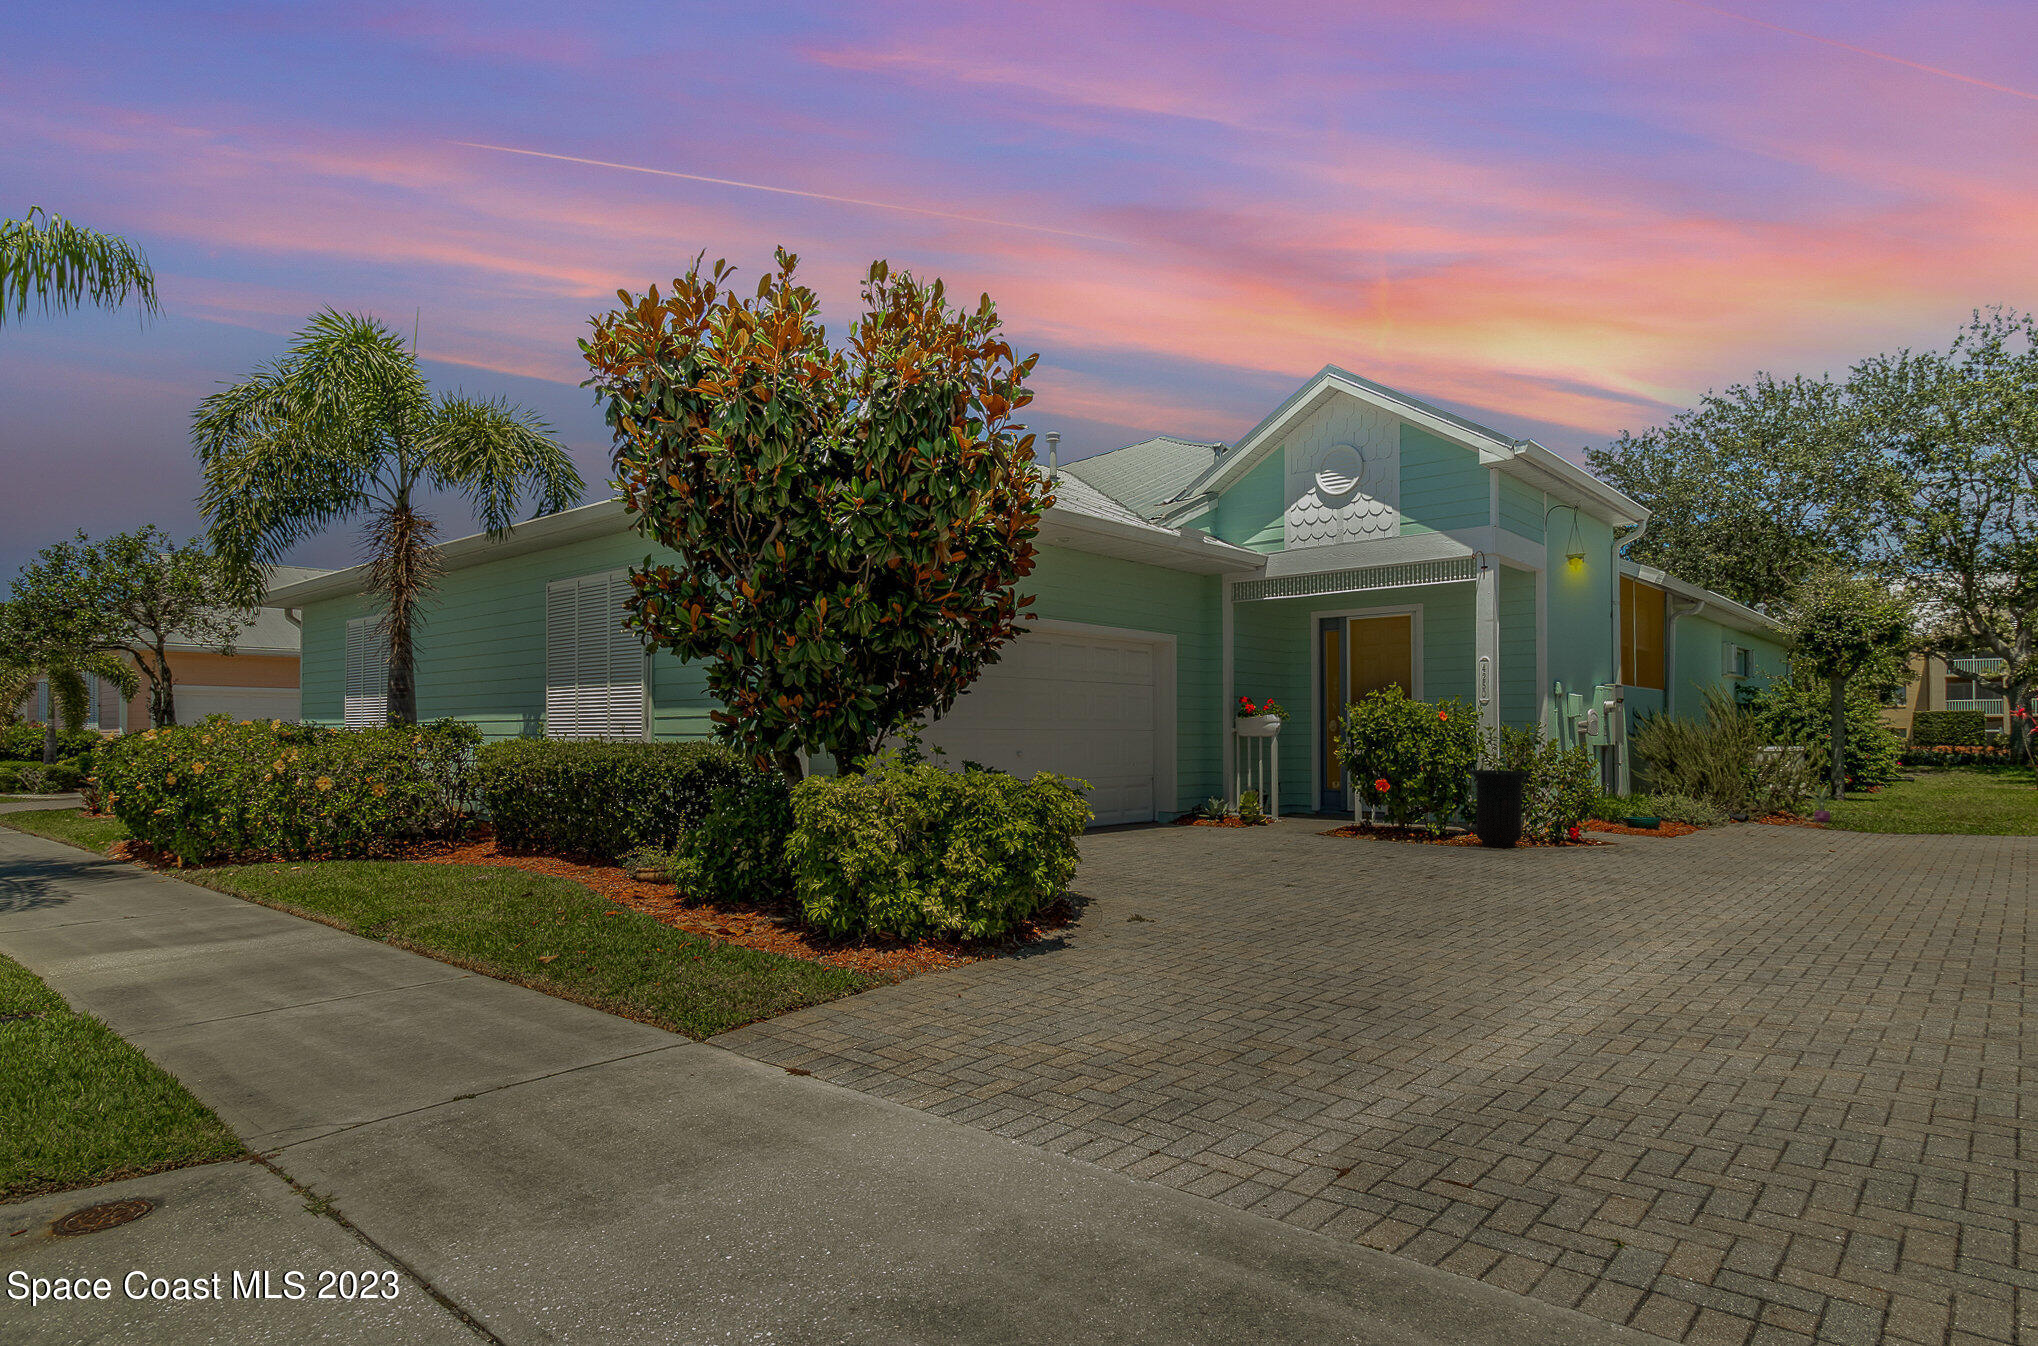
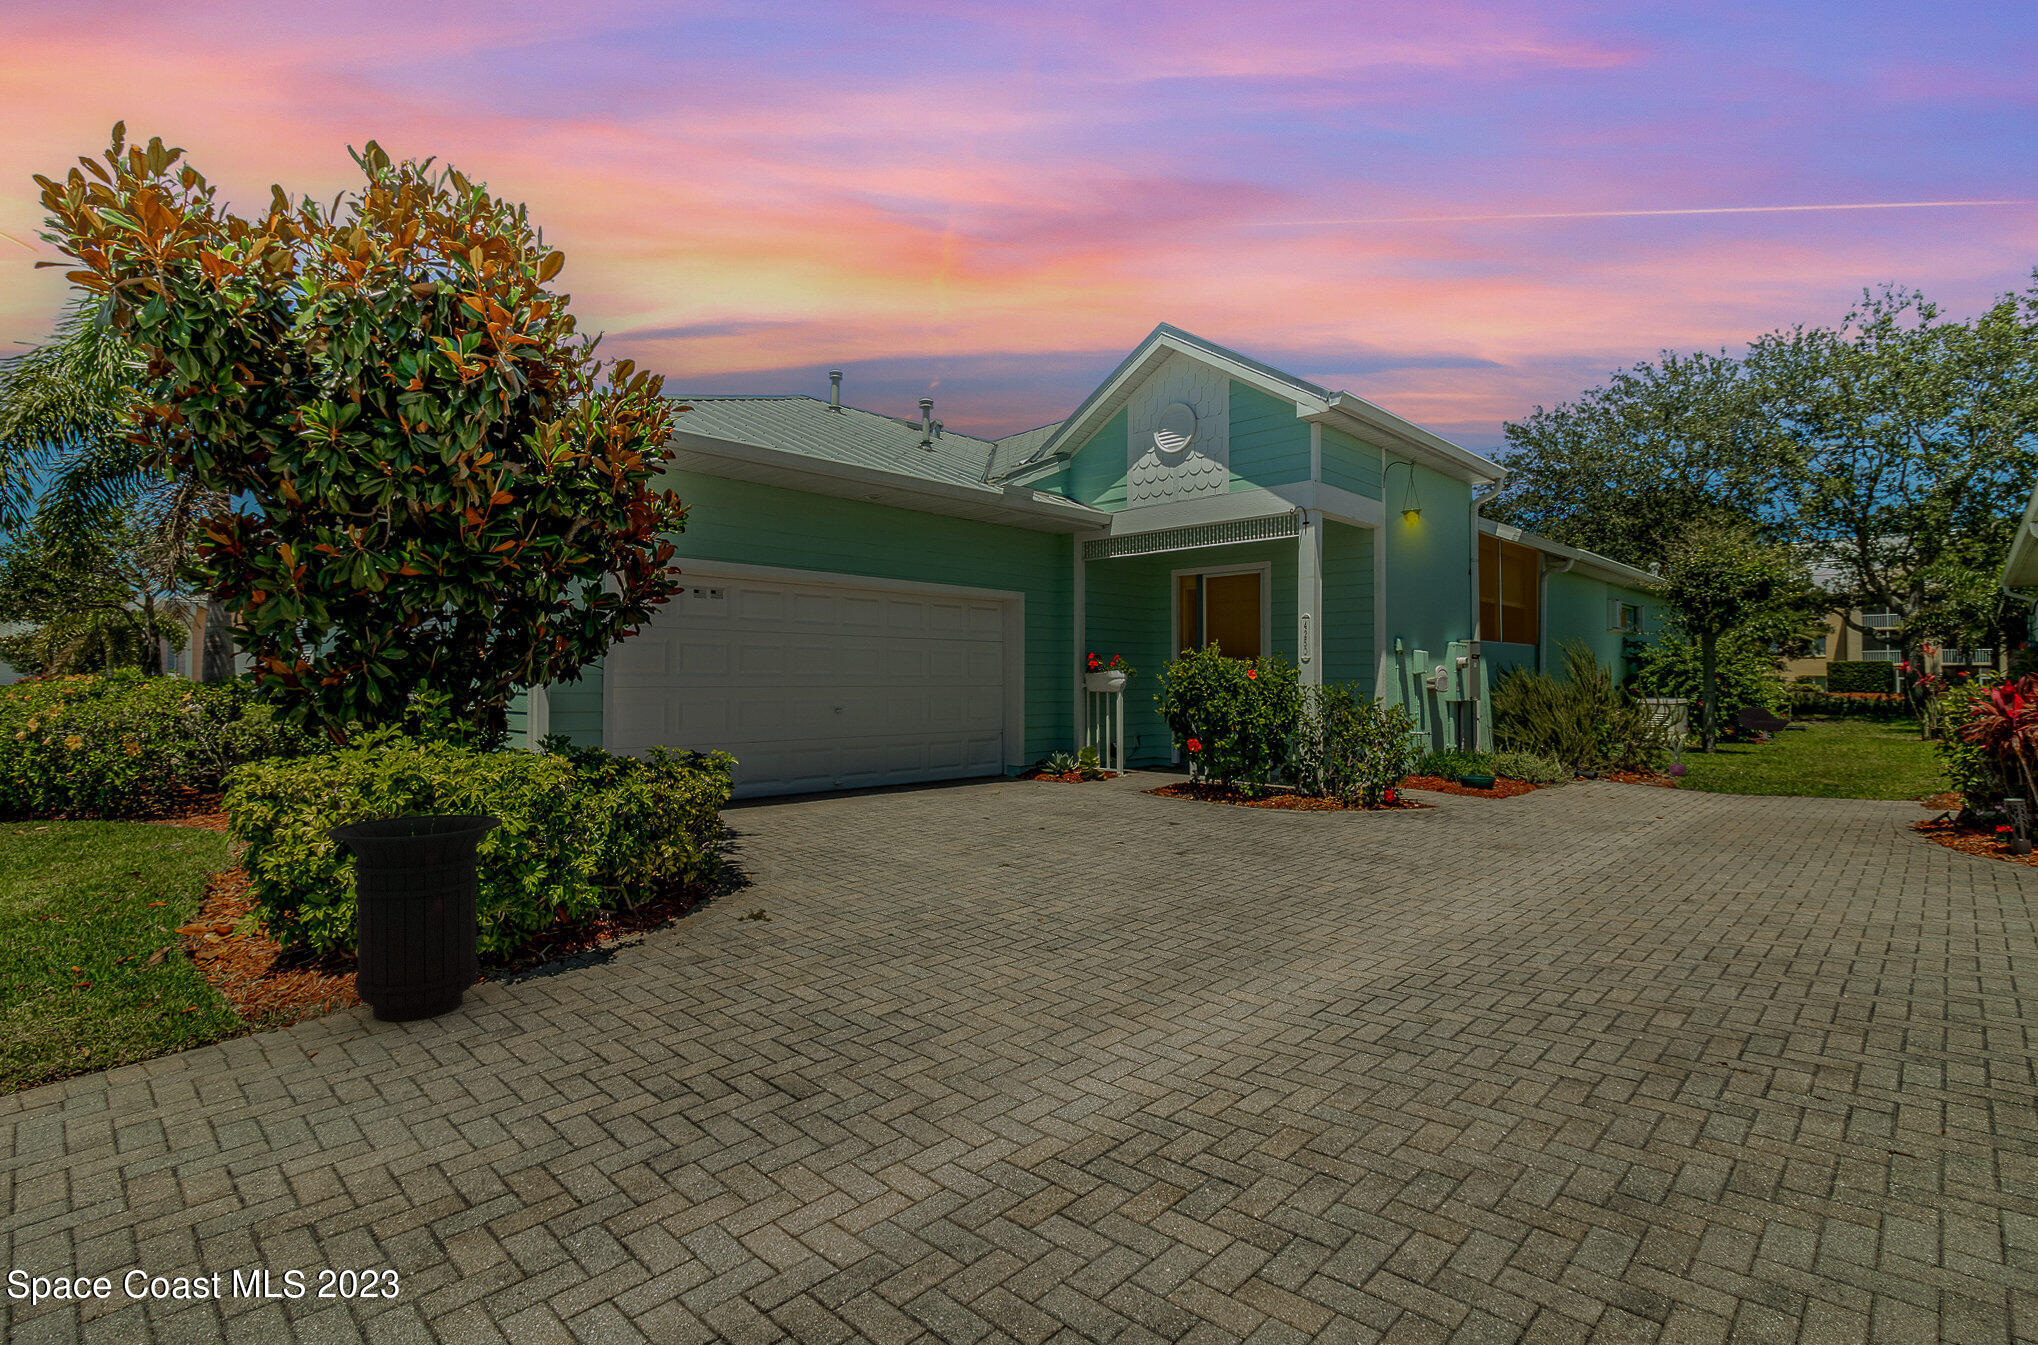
lounge chair: none [1857,756,1911,791] -> present [1737,708,1790,741]
trash can: present [1467,770,1532,848] -> present [327,814,503,1022]

